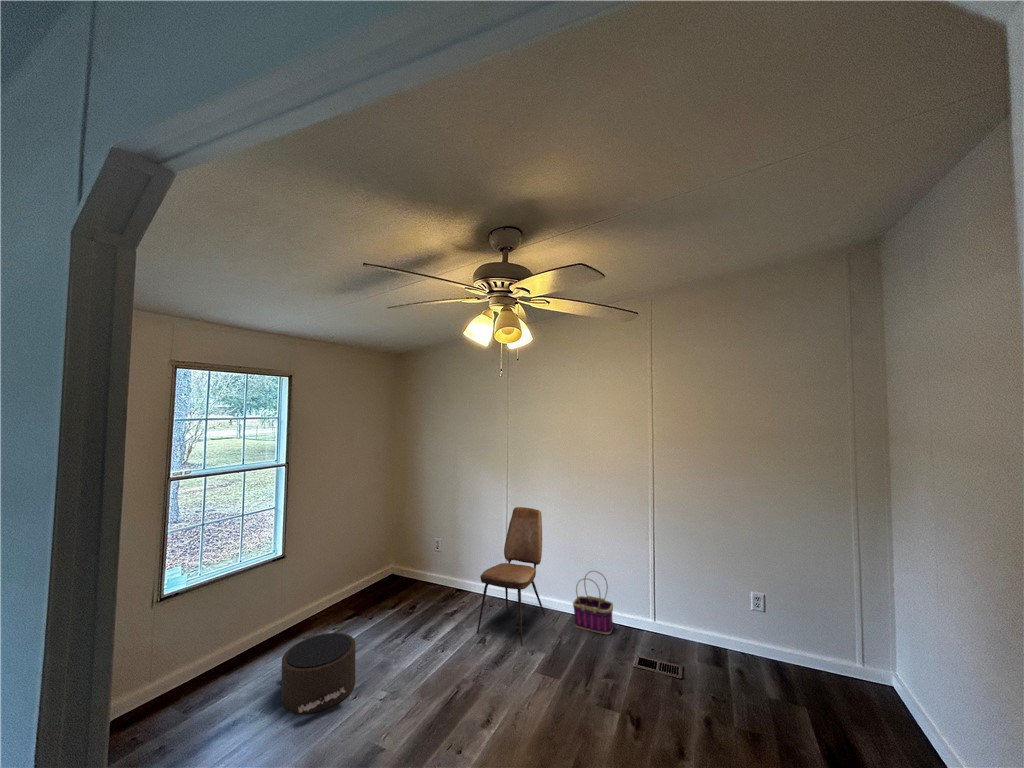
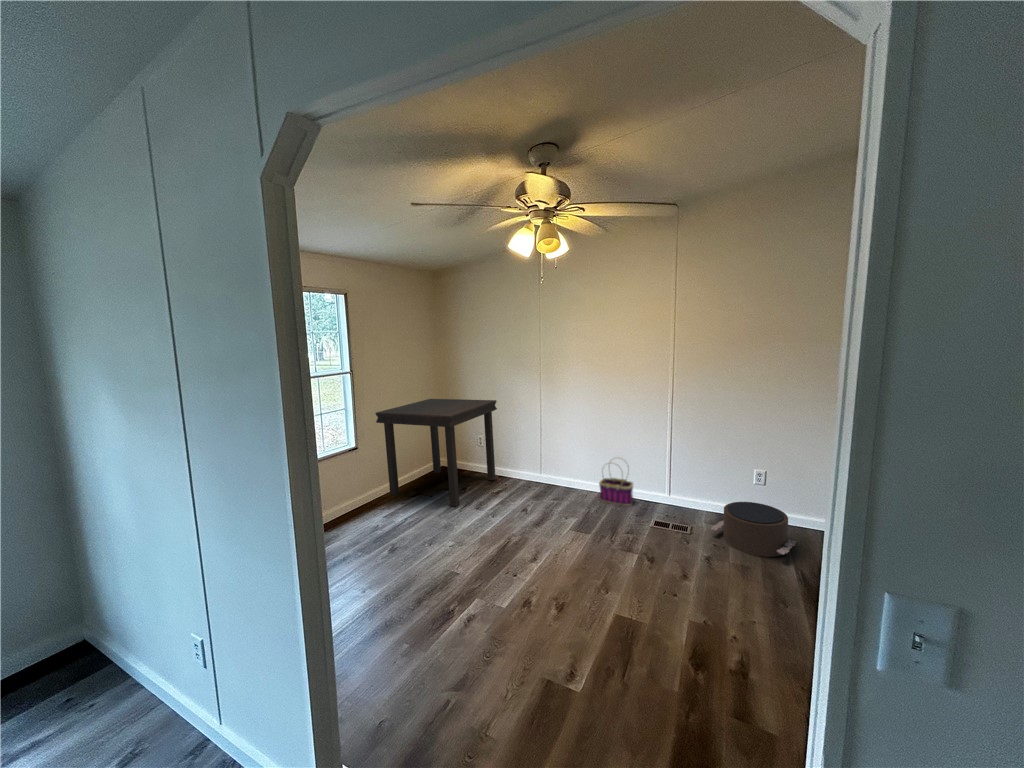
dining table: none [312,492,458,634] -> present [375,399,497,506]
dining chair: present [477,507,545,646] -> none [519,407,575,513]
pouf: present [280,633,355,714] -> present [711,502,796,557]

